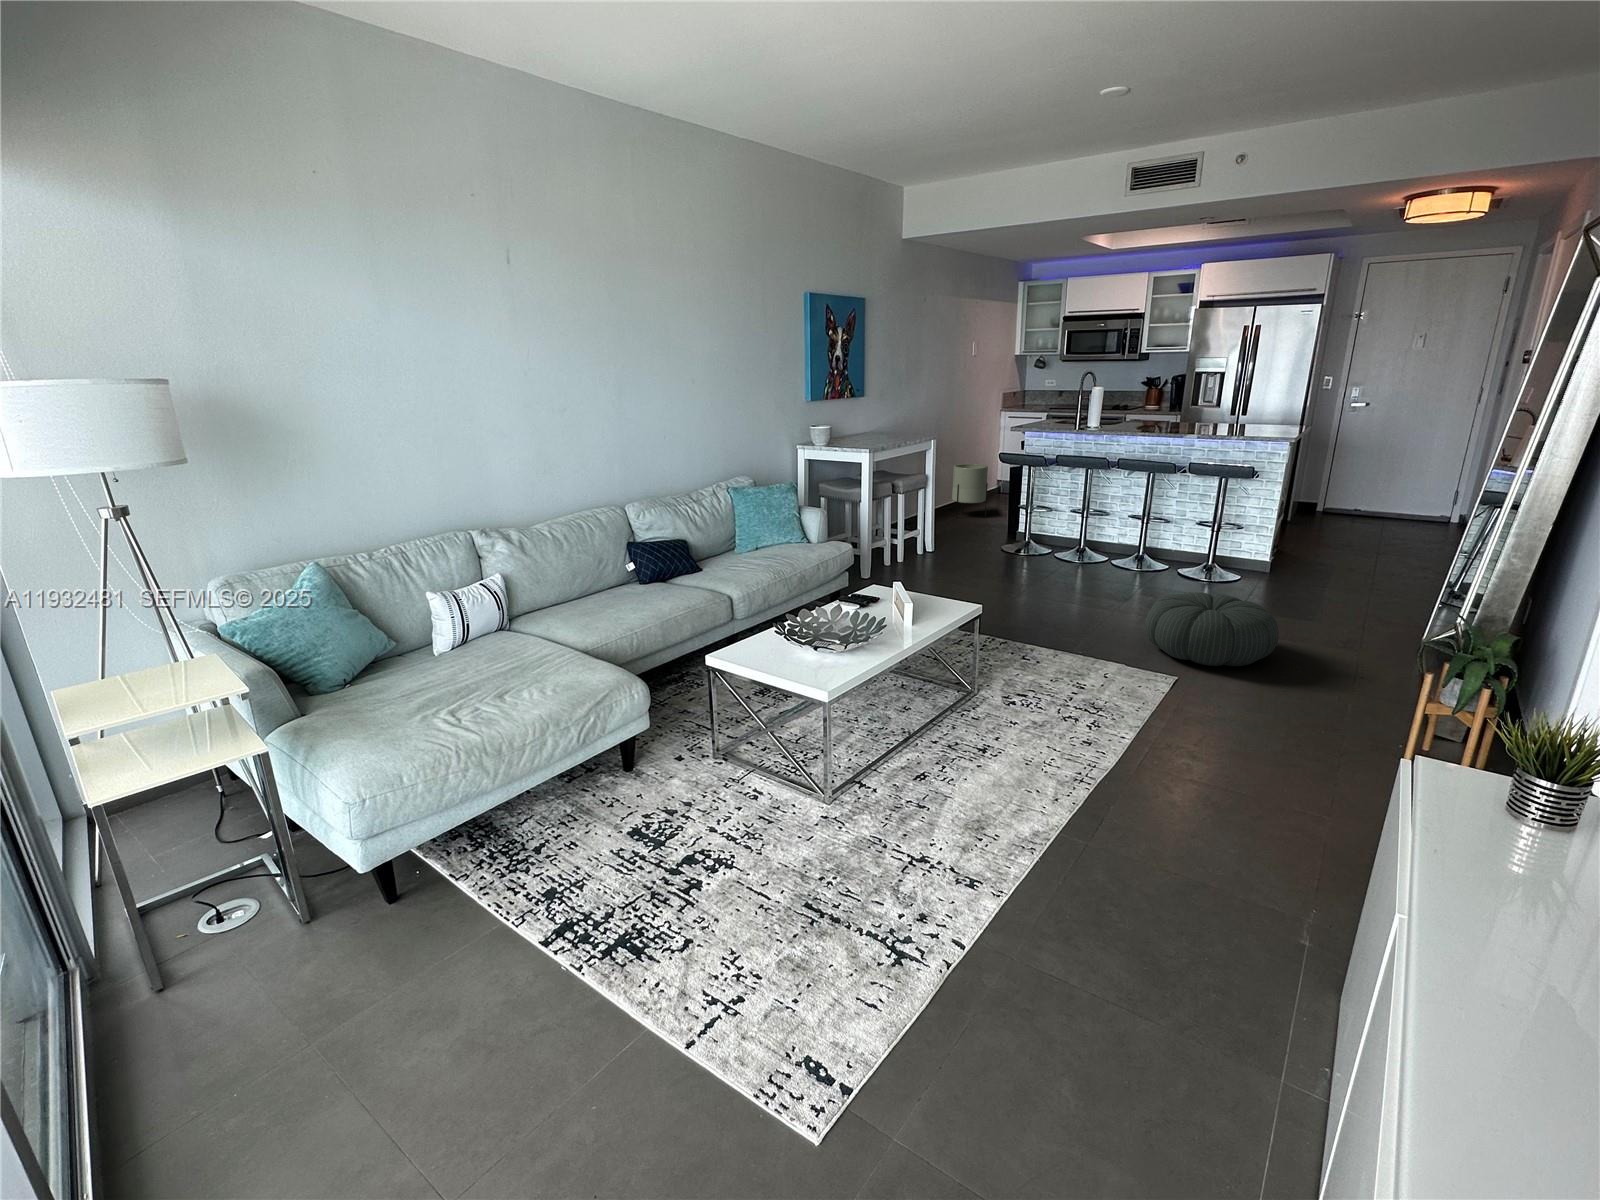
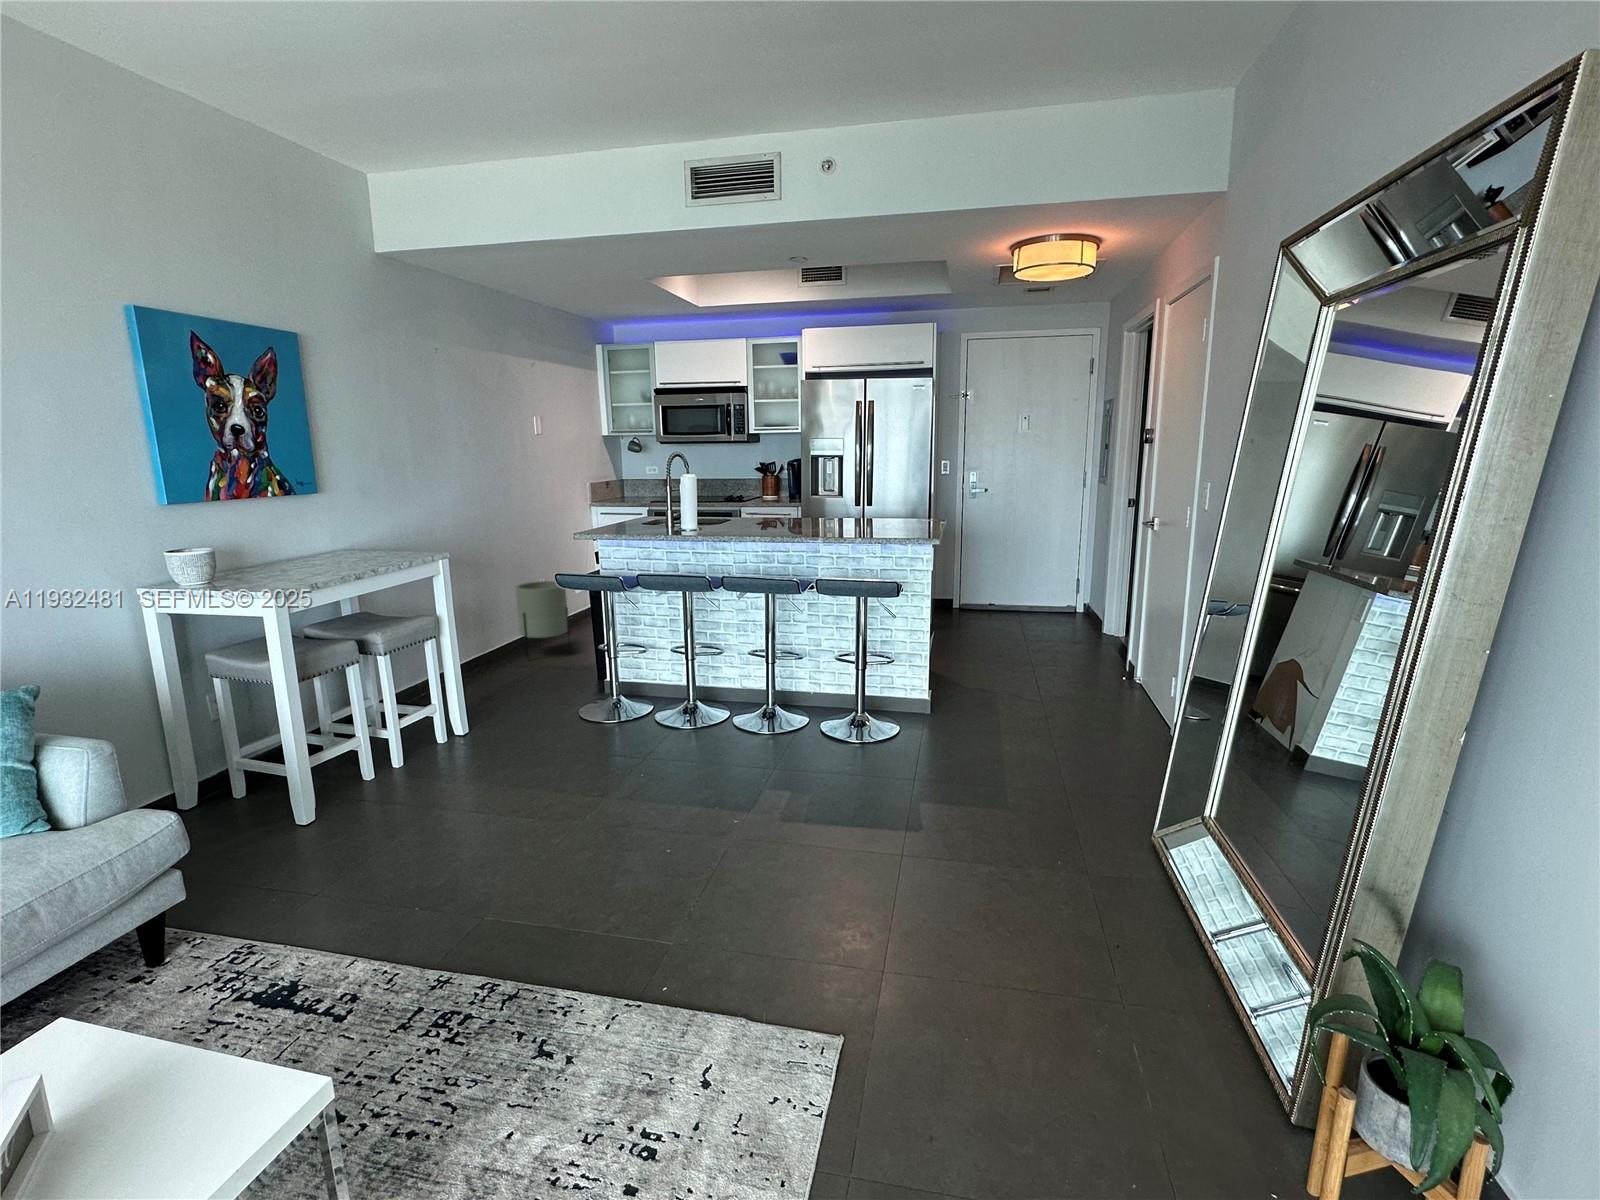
pouf: present [1145,592,1279,666] -> none [777,807,982,966]

